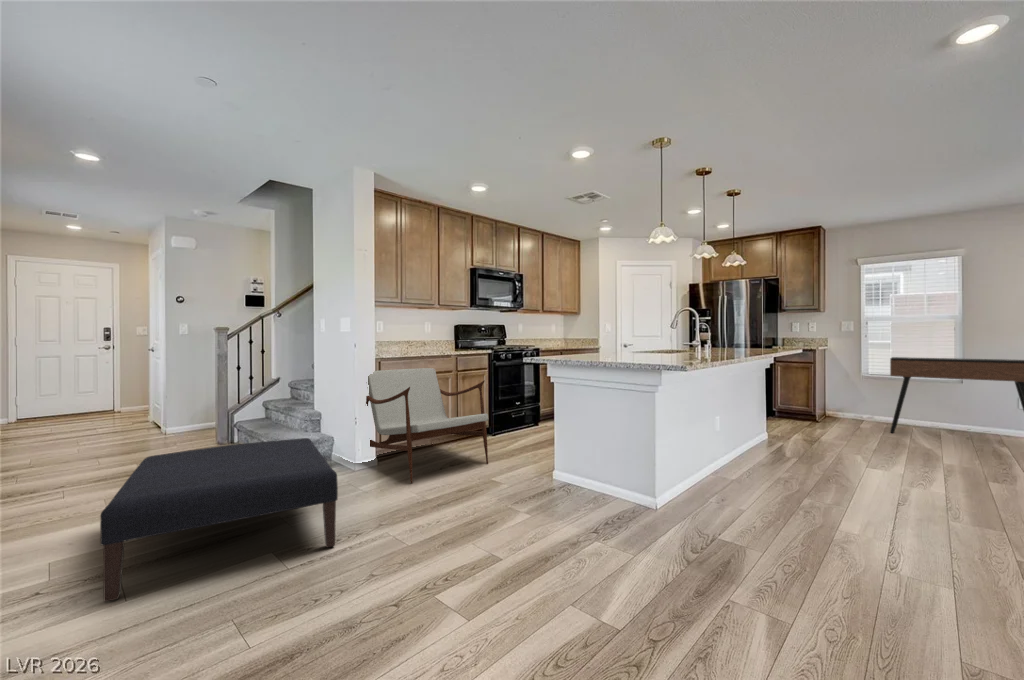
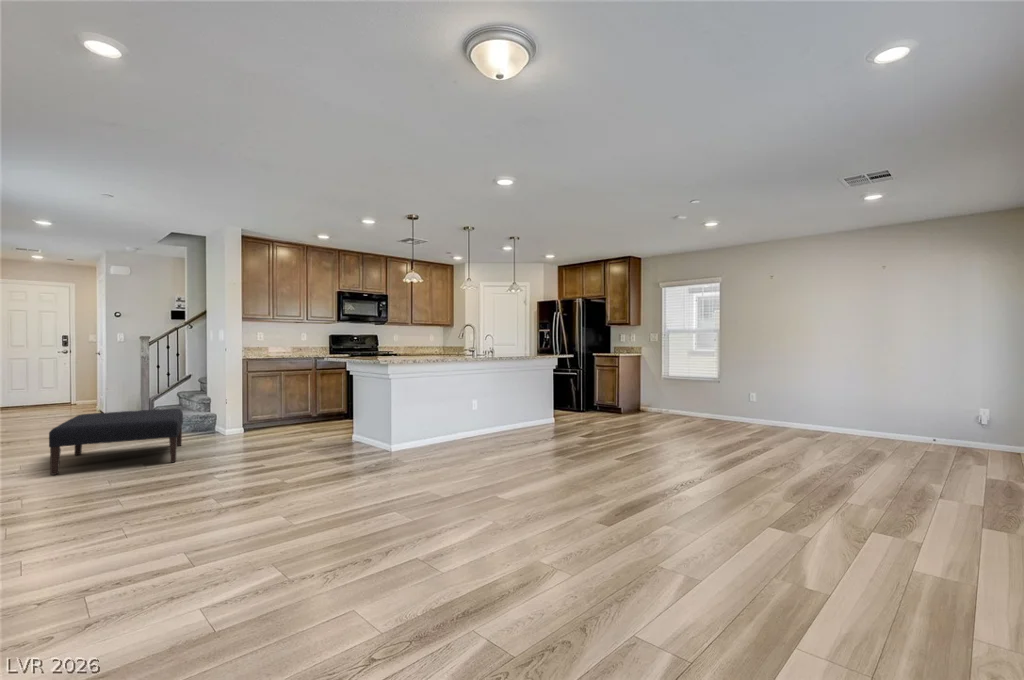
console table: present [890,357,1024,433] -> none [657,361,747,429]
armchair: present [366,368,489,484] -> none [232,367,317,441]

